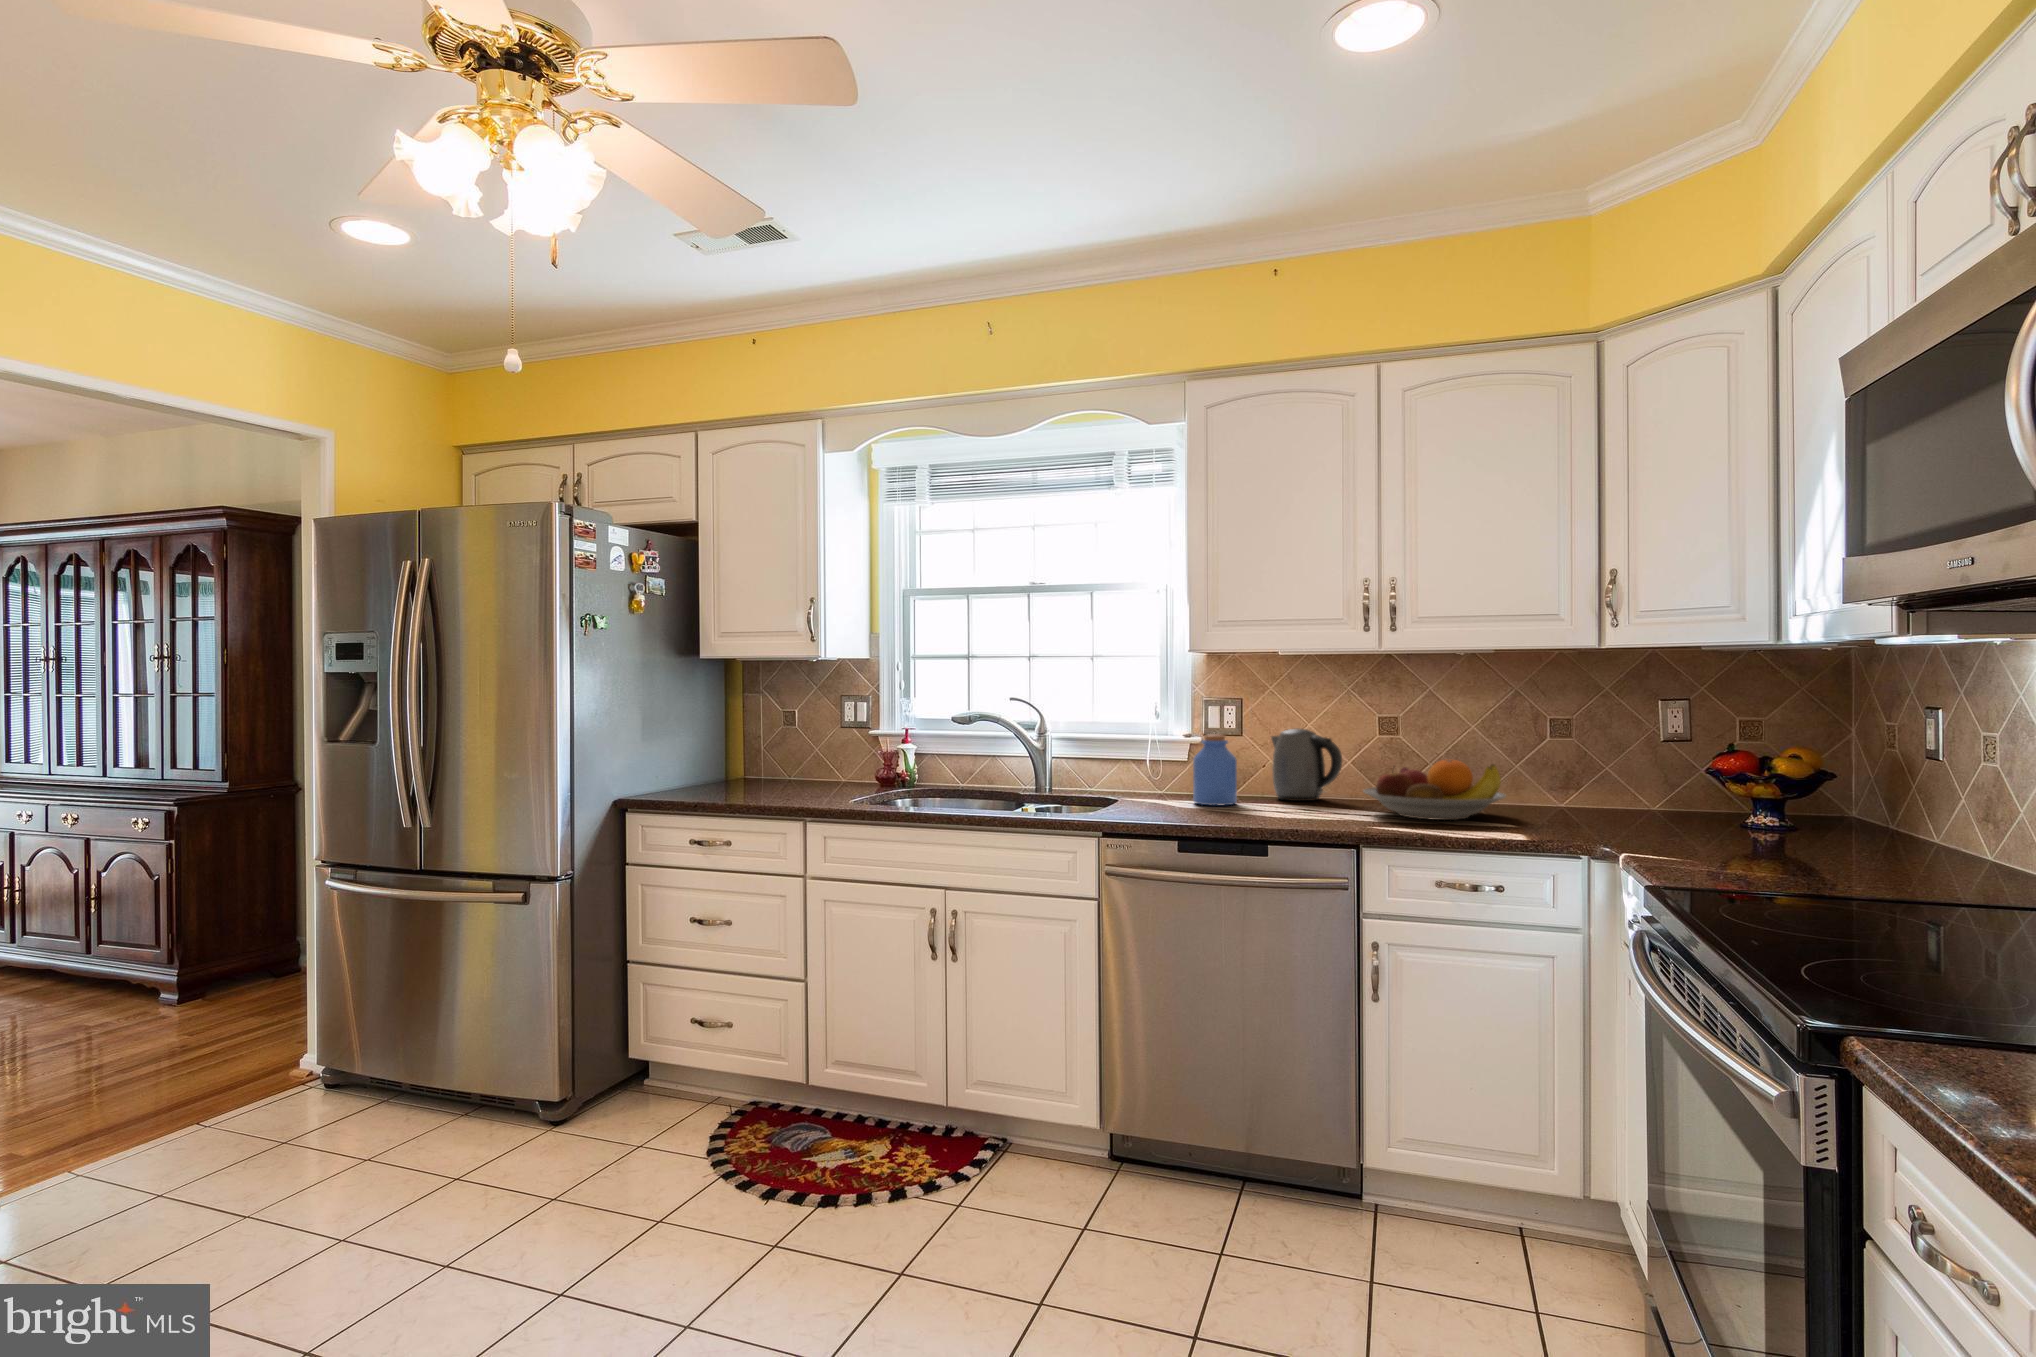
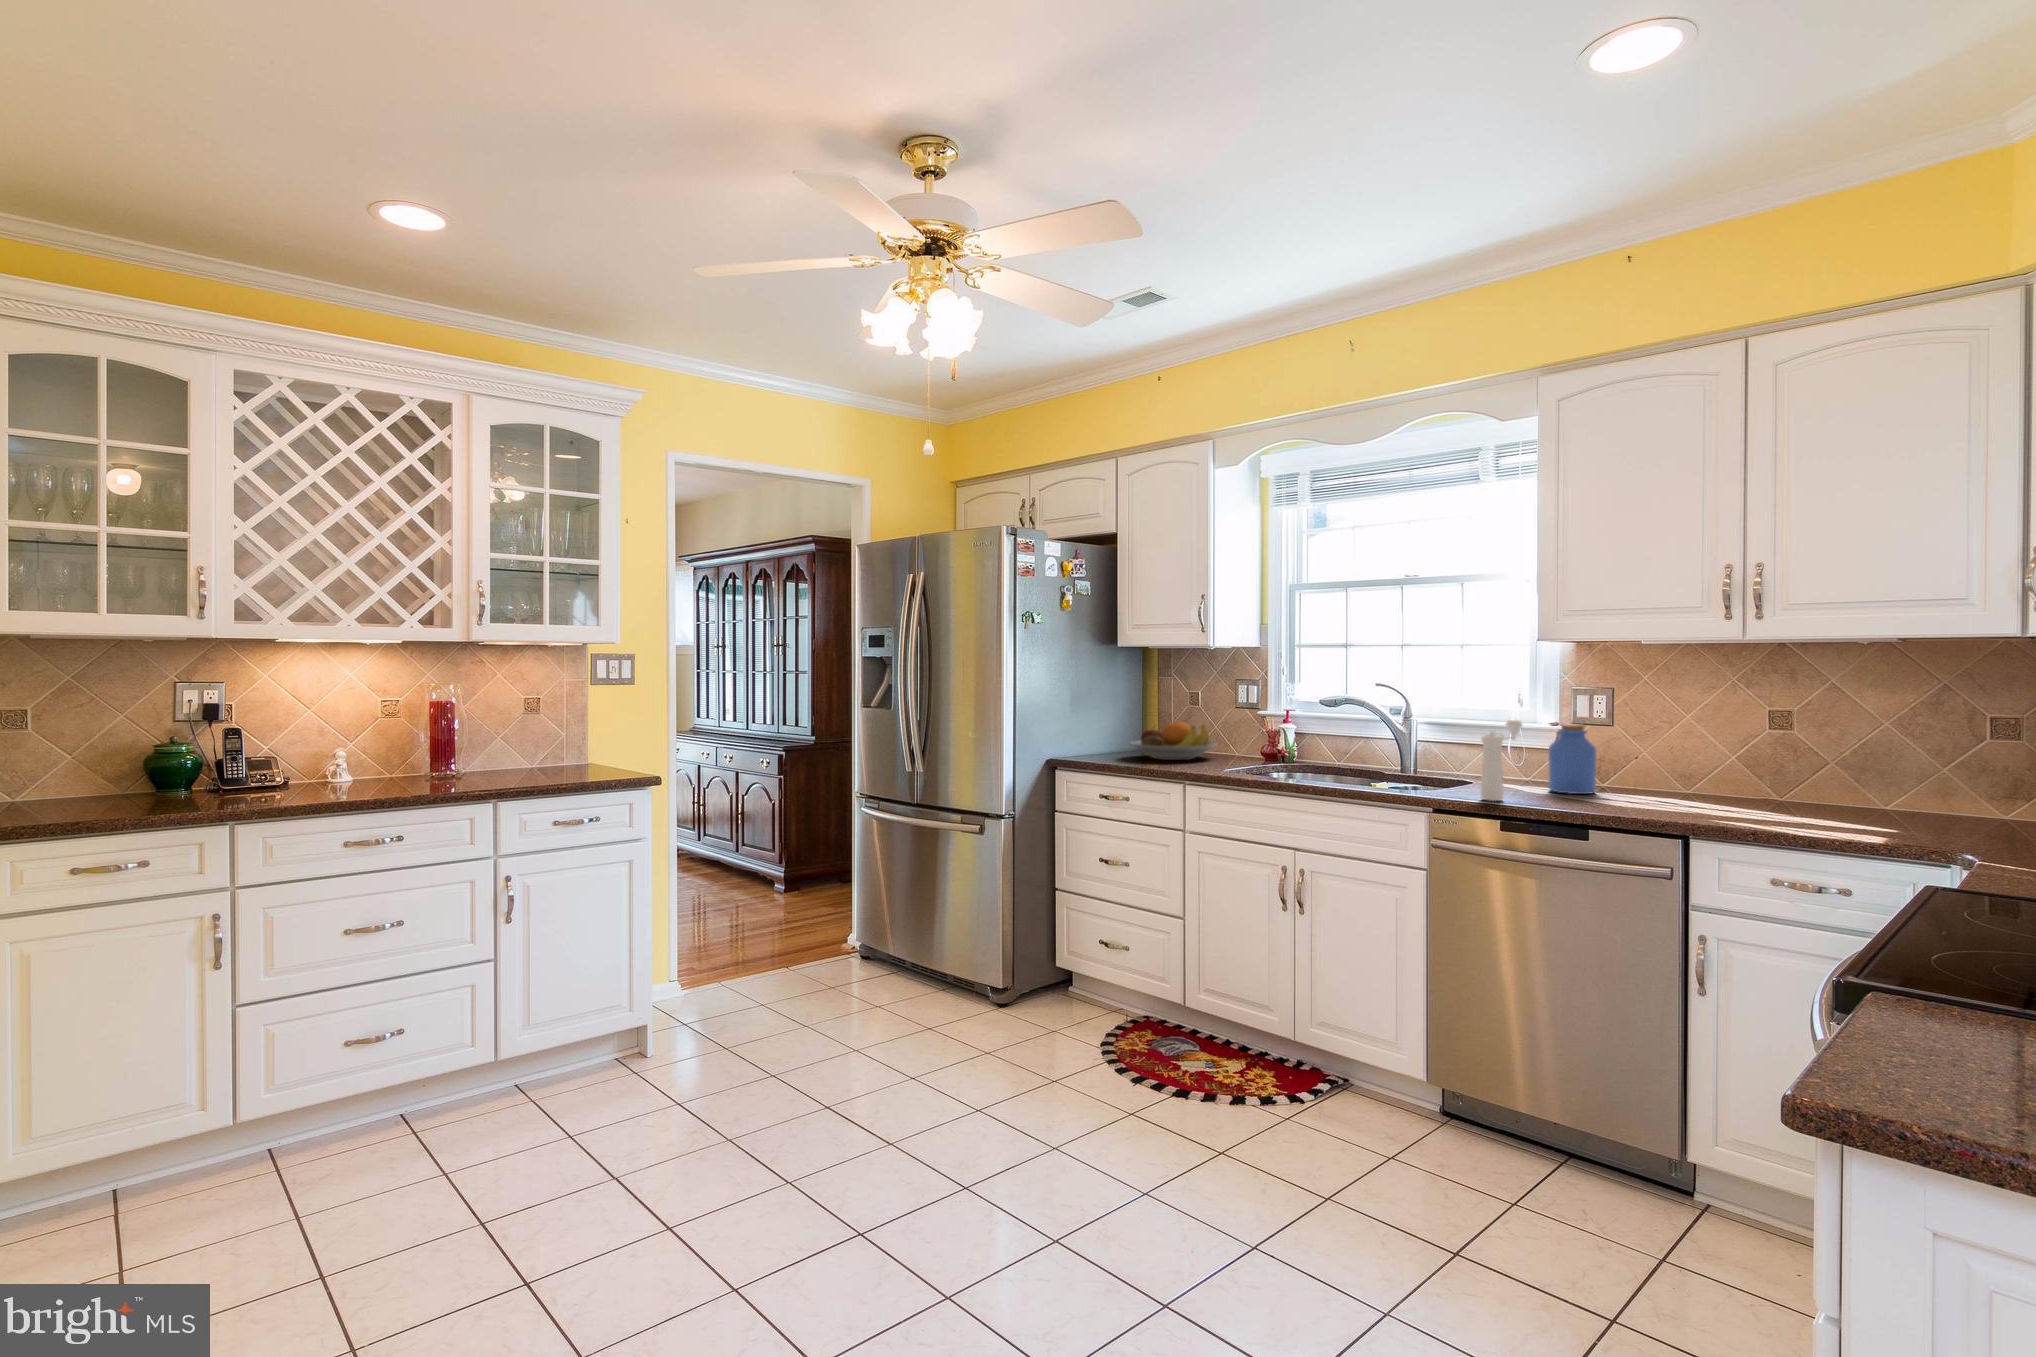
kettle: present [1271,728,1342,801] -> none [1645,721,1724,795]
pepper mill: none [1146,732,1179,818] -> present [1481,720,1523,801]
fruit bowl: present [1363,760,1506,820] -> present [1131,722,1217,760]

